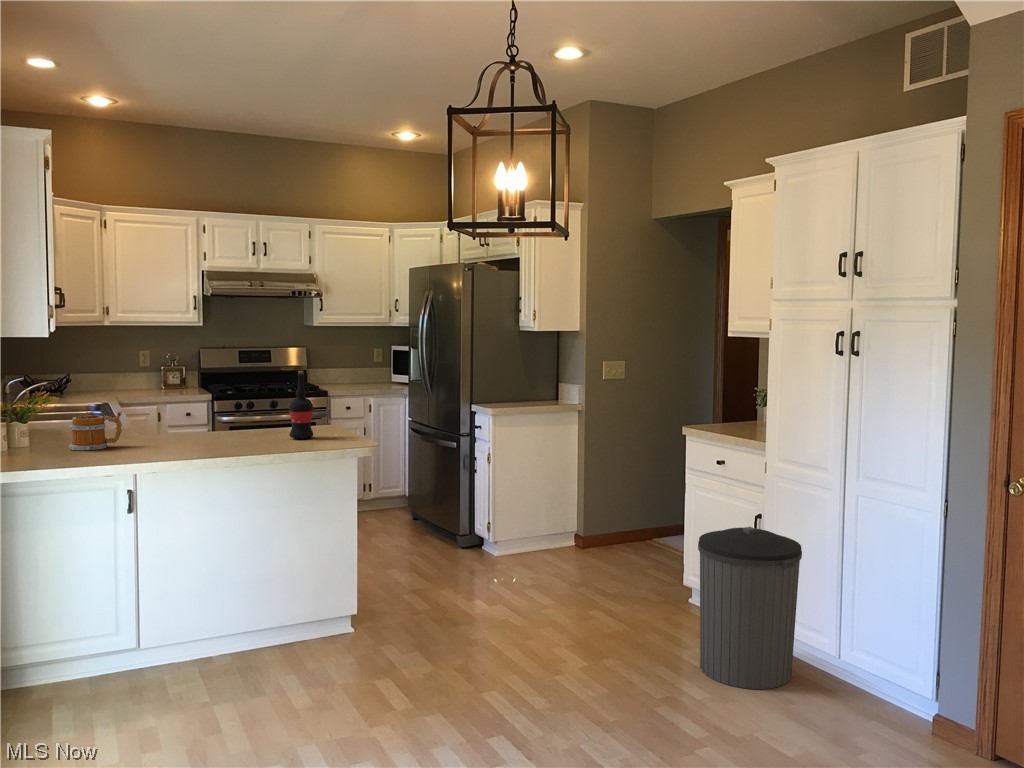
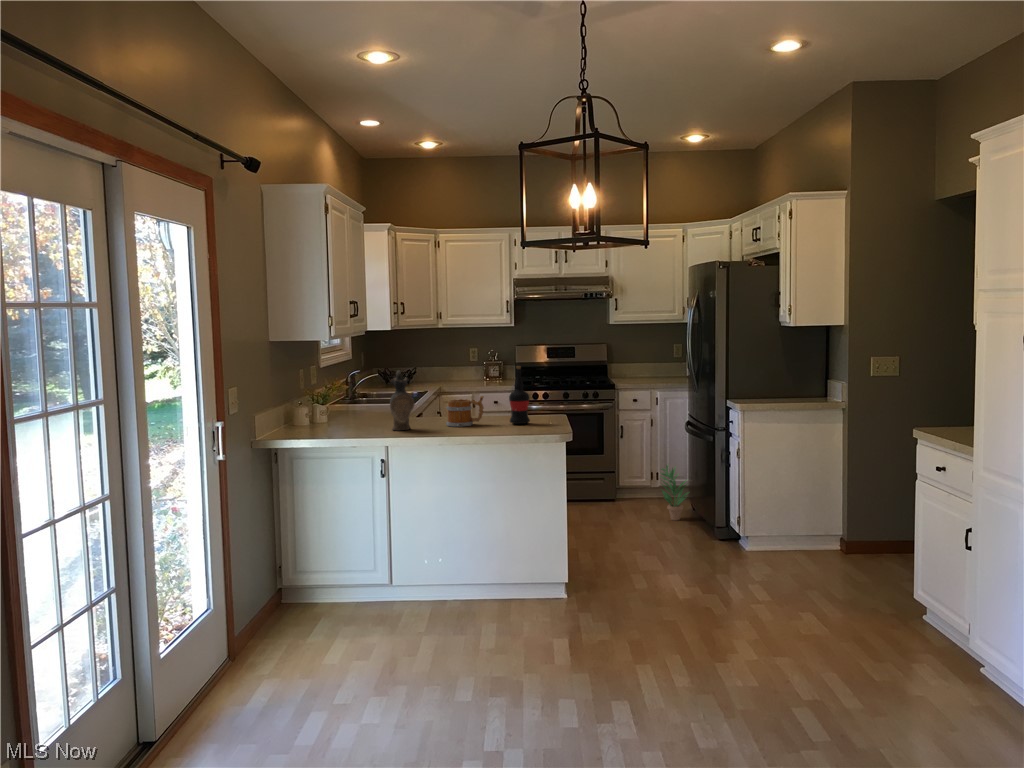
ceramic pitcher: none [140,377,175,453] -> present [390,370,414,430]
mug: present [69,411,122,450] -> present [446,396,484,427]
potted plant: none [387,474,421,533] -> present [661,465,688,520]
trash can: present [698,527,802,689] -> none [868,539,991,718]

